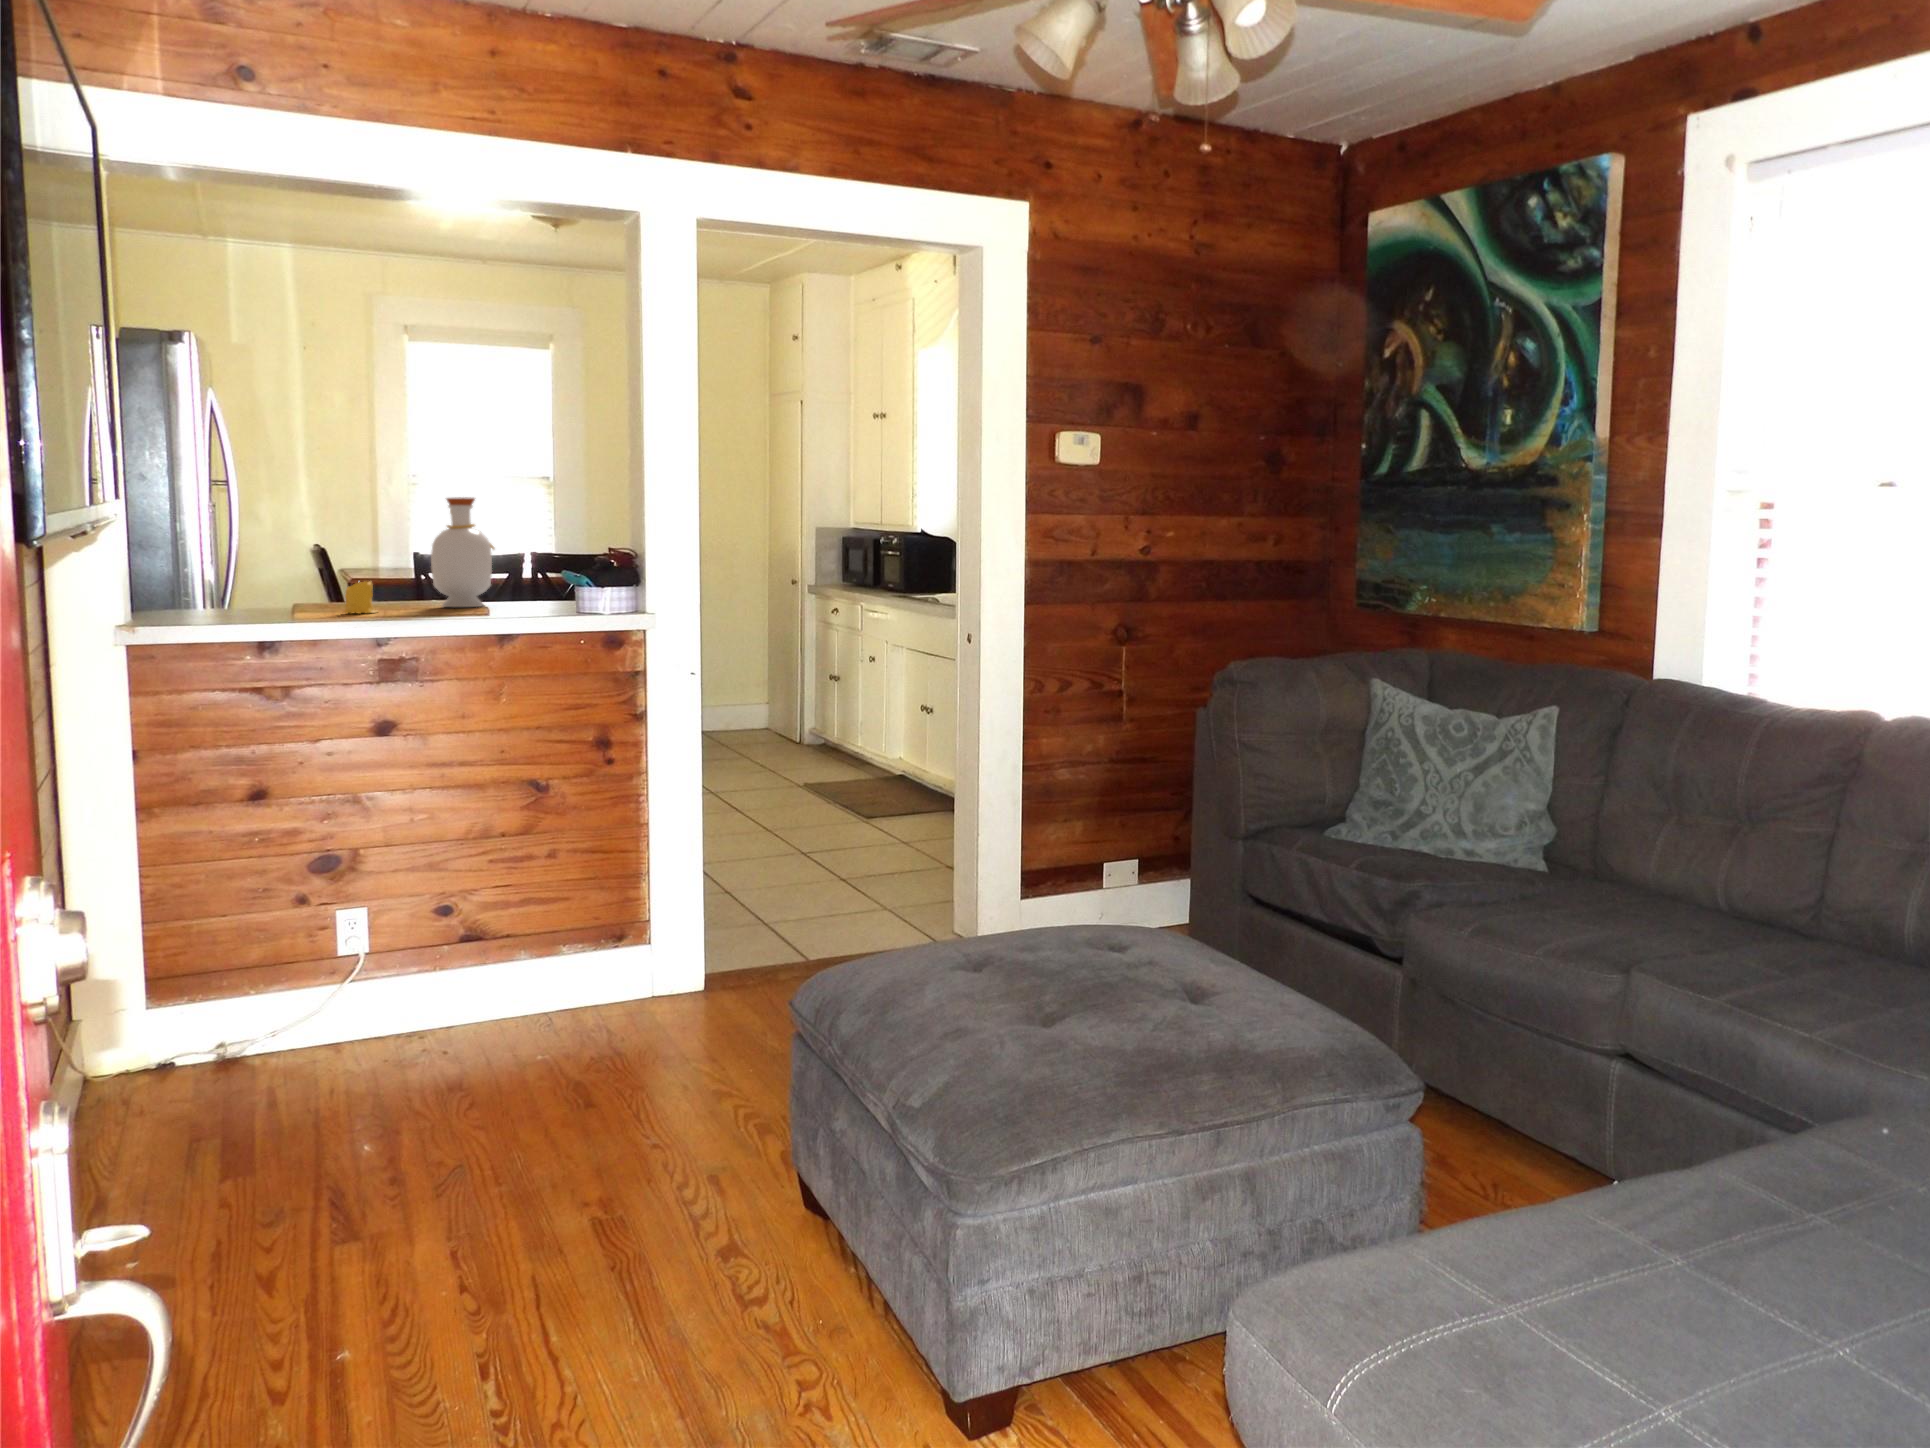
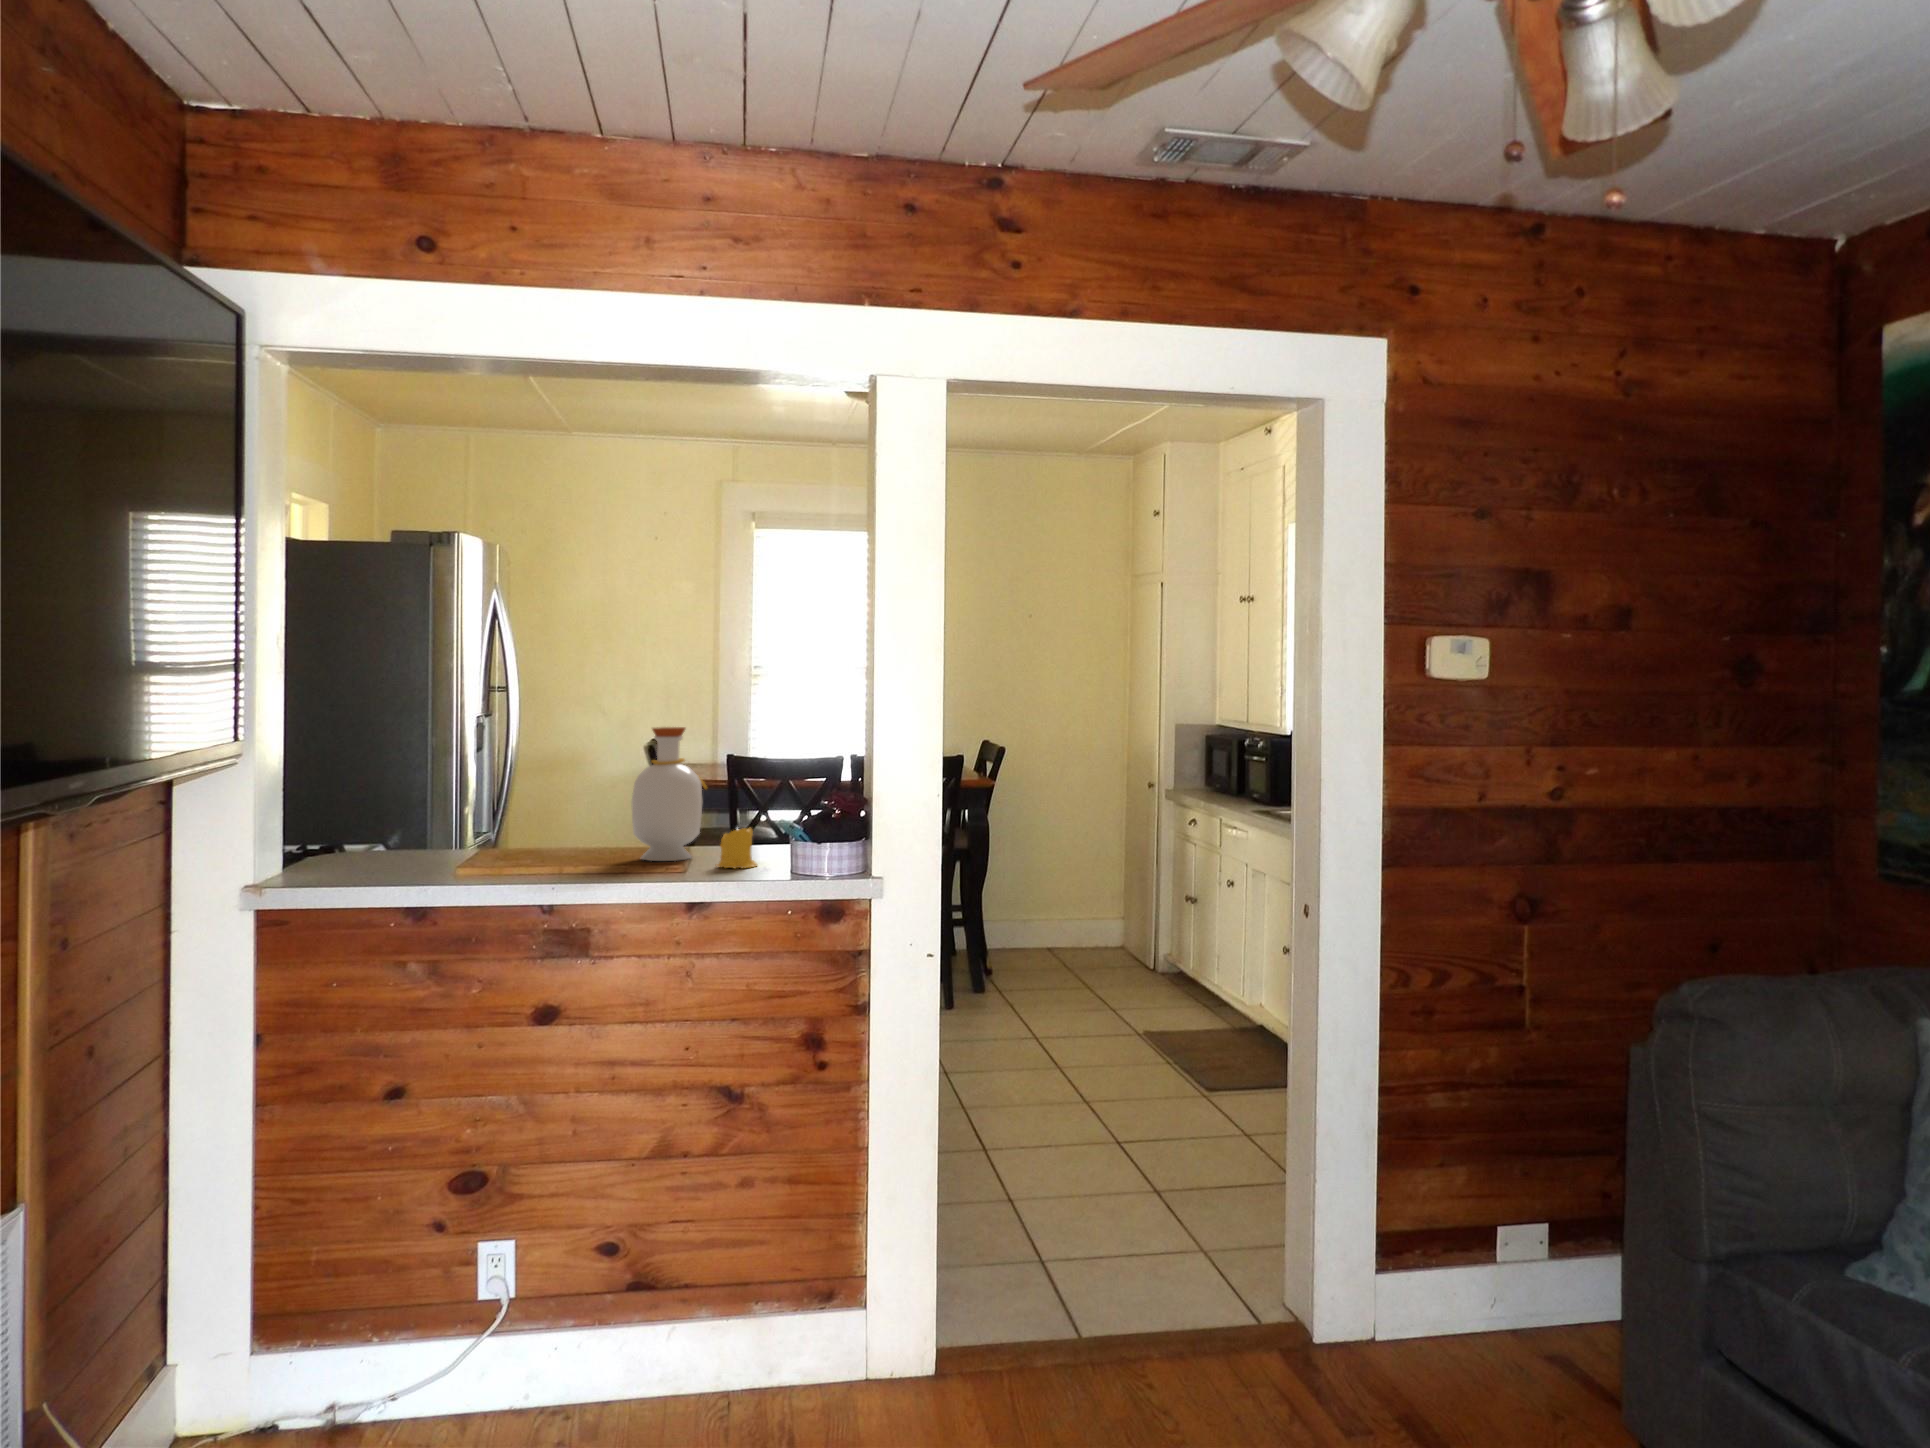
candle: present [344,582,378,613] -> present [715,828,757,868]

